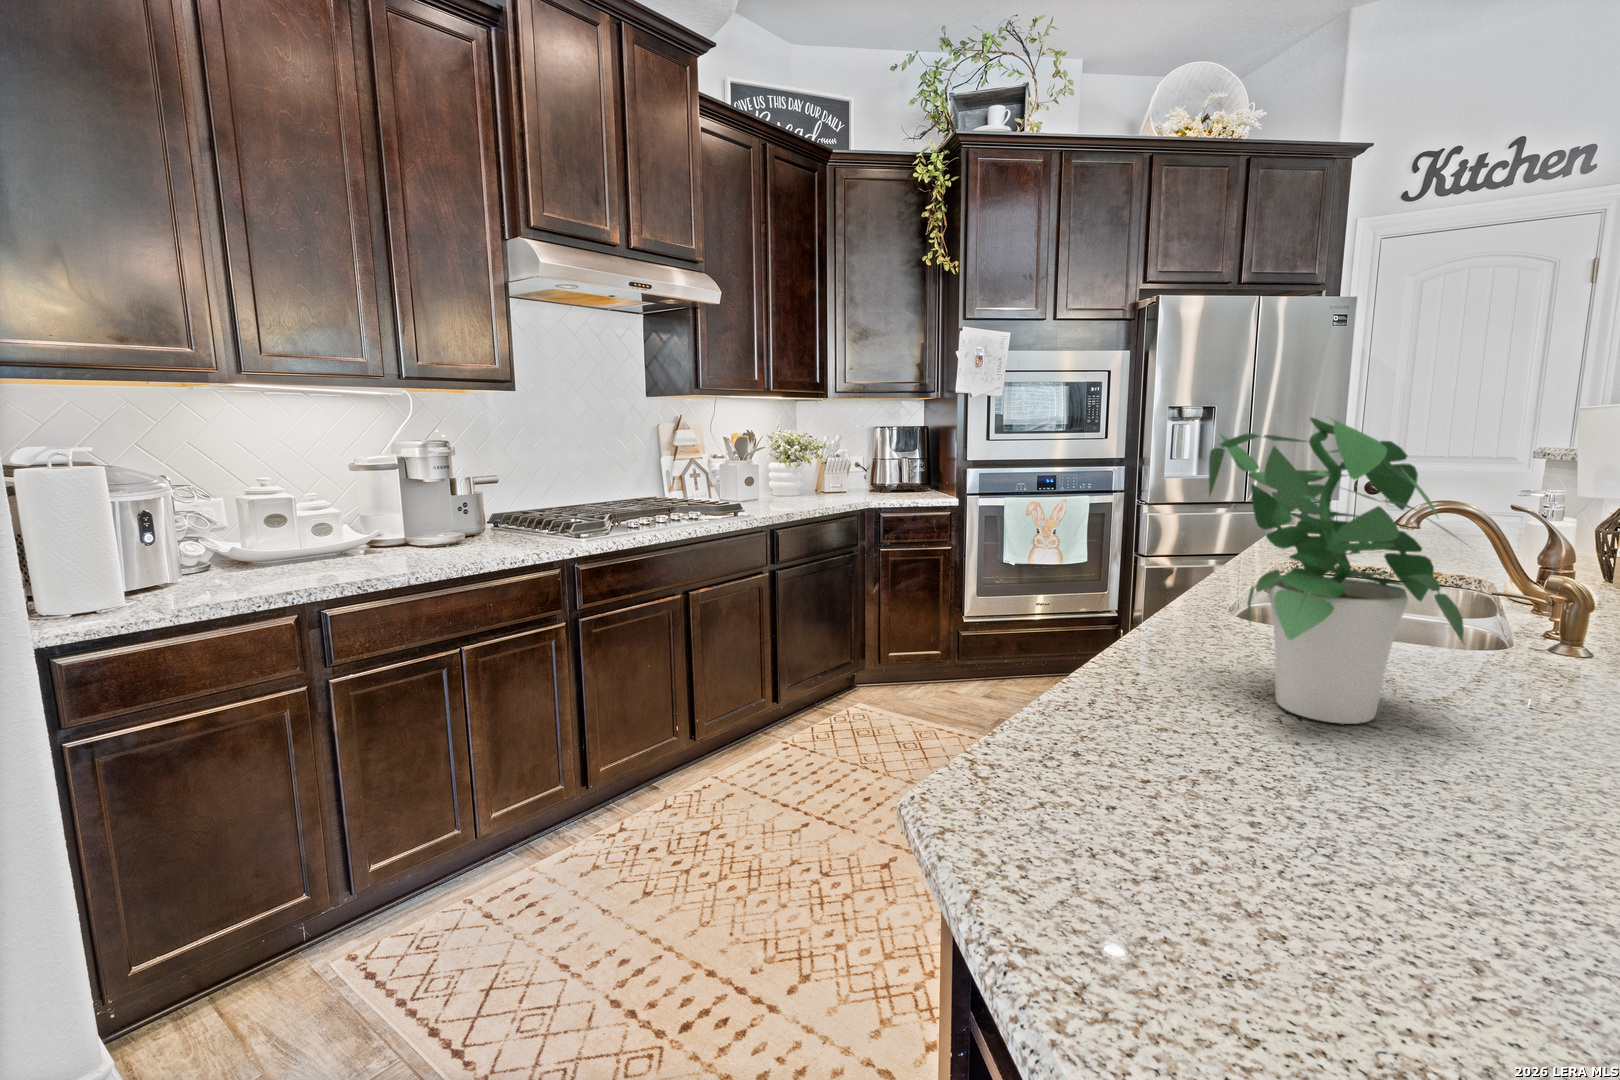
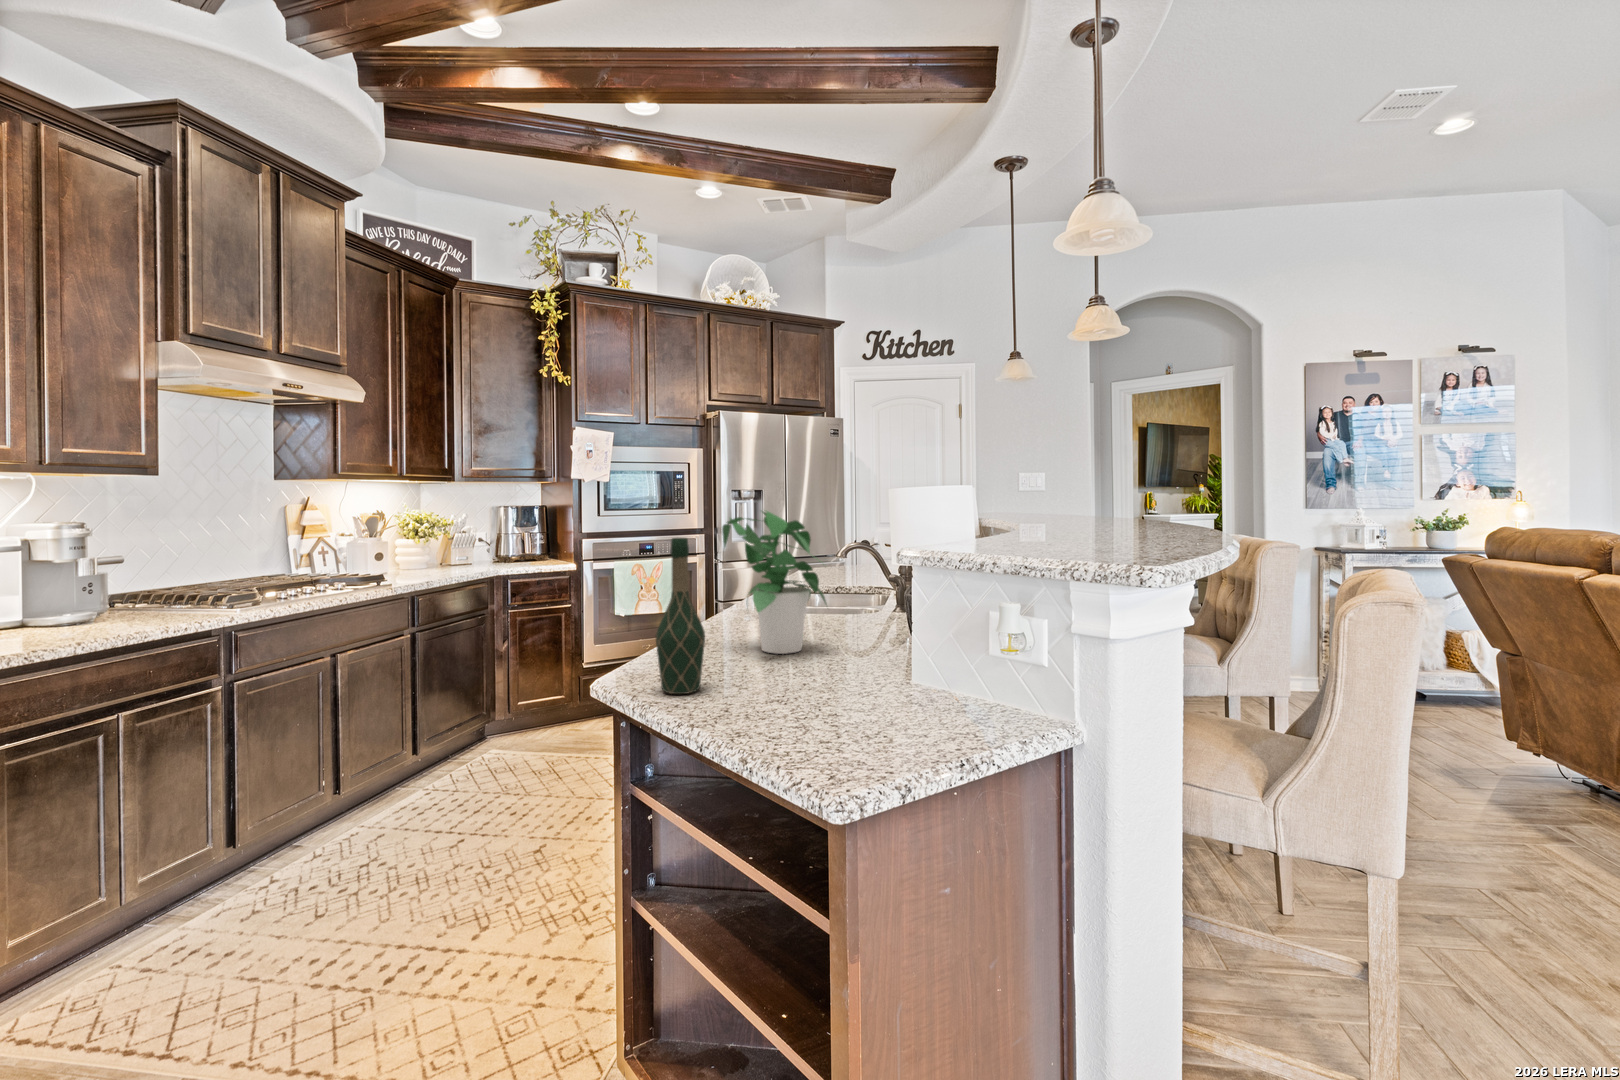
wine bottle: none [1063,477,1182,830] -> present [656,538,705,694]

